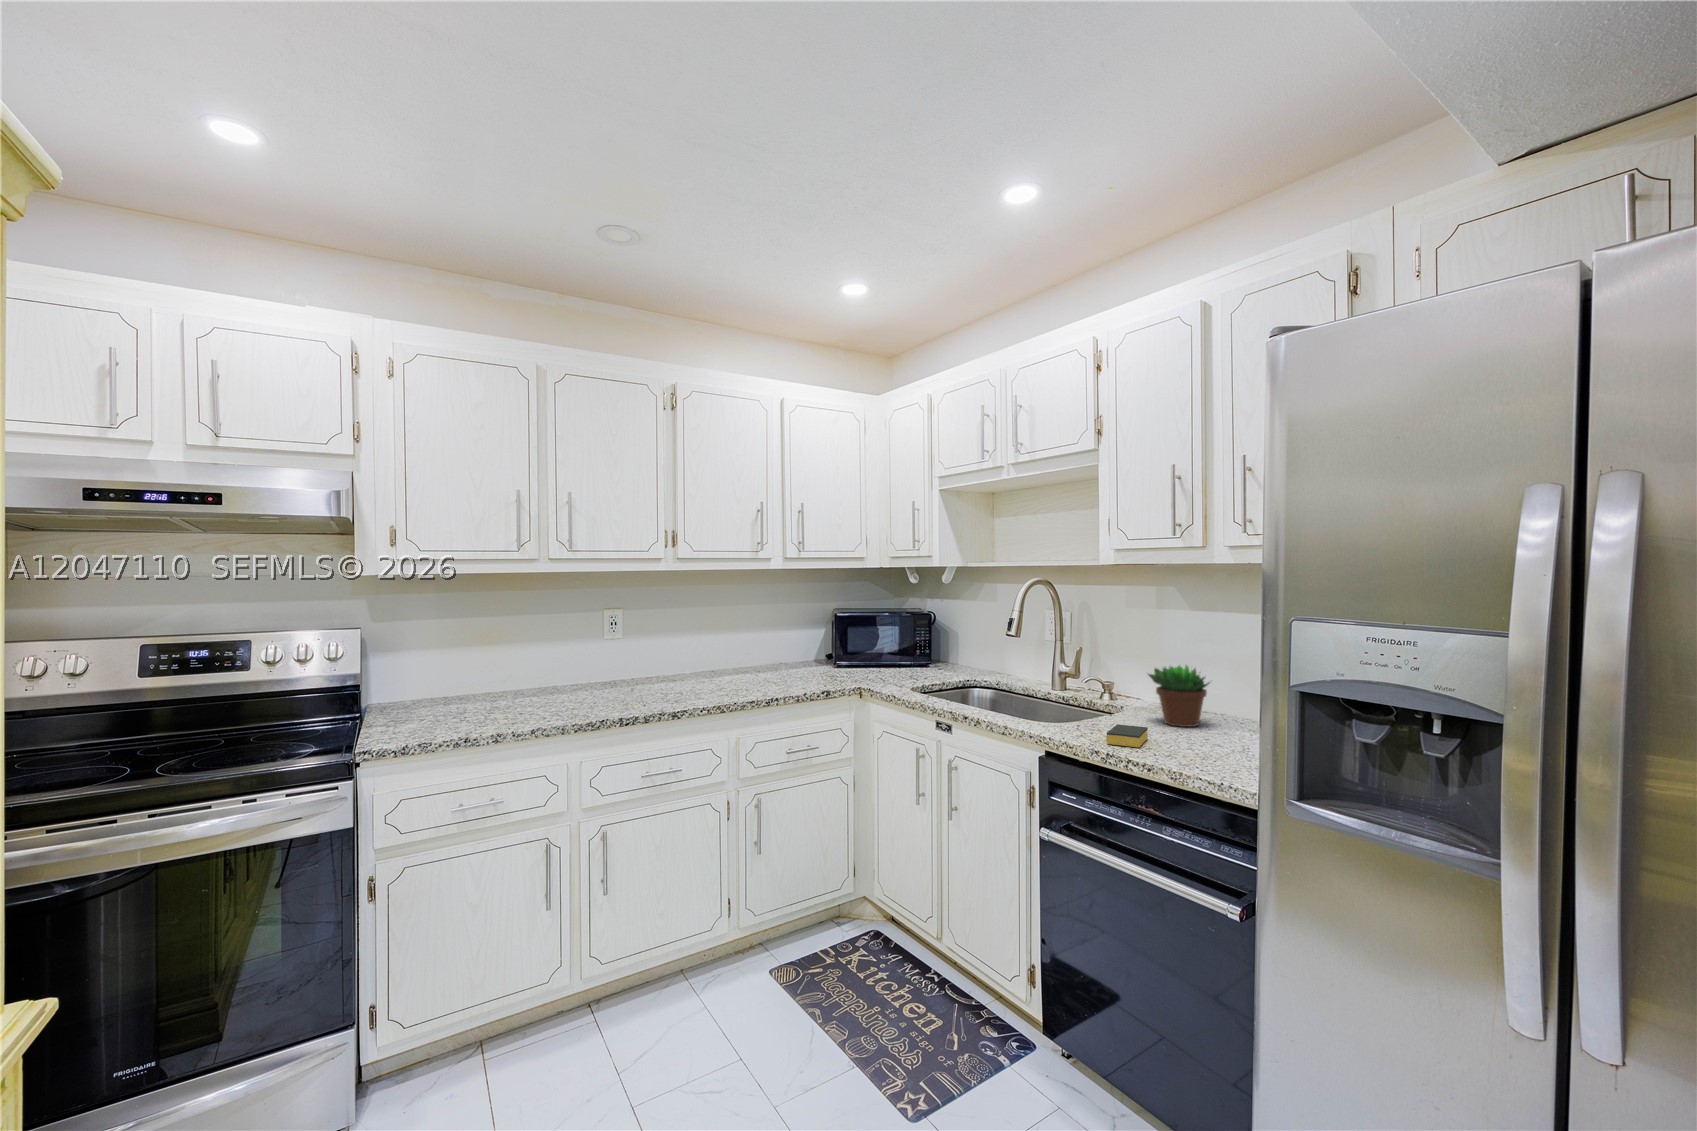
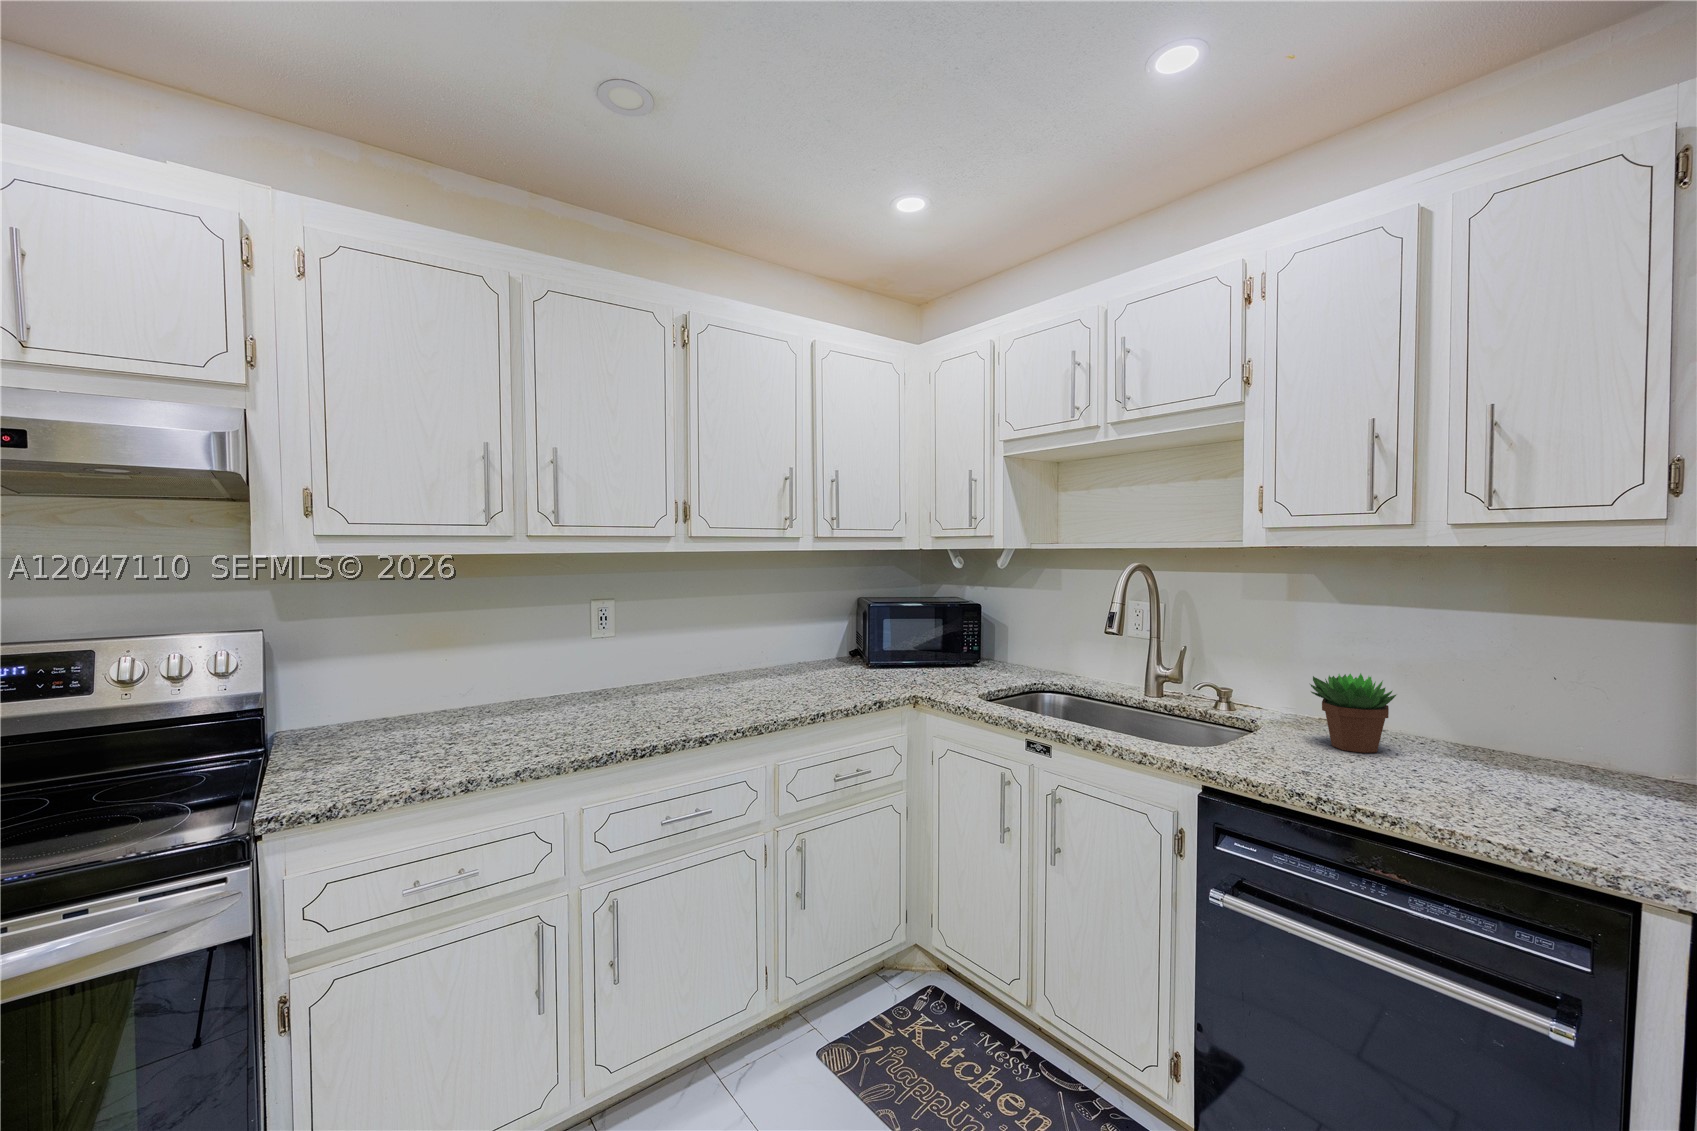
sponge: present [1107,724,1148,747] -> none [1301,755,1358,792]

